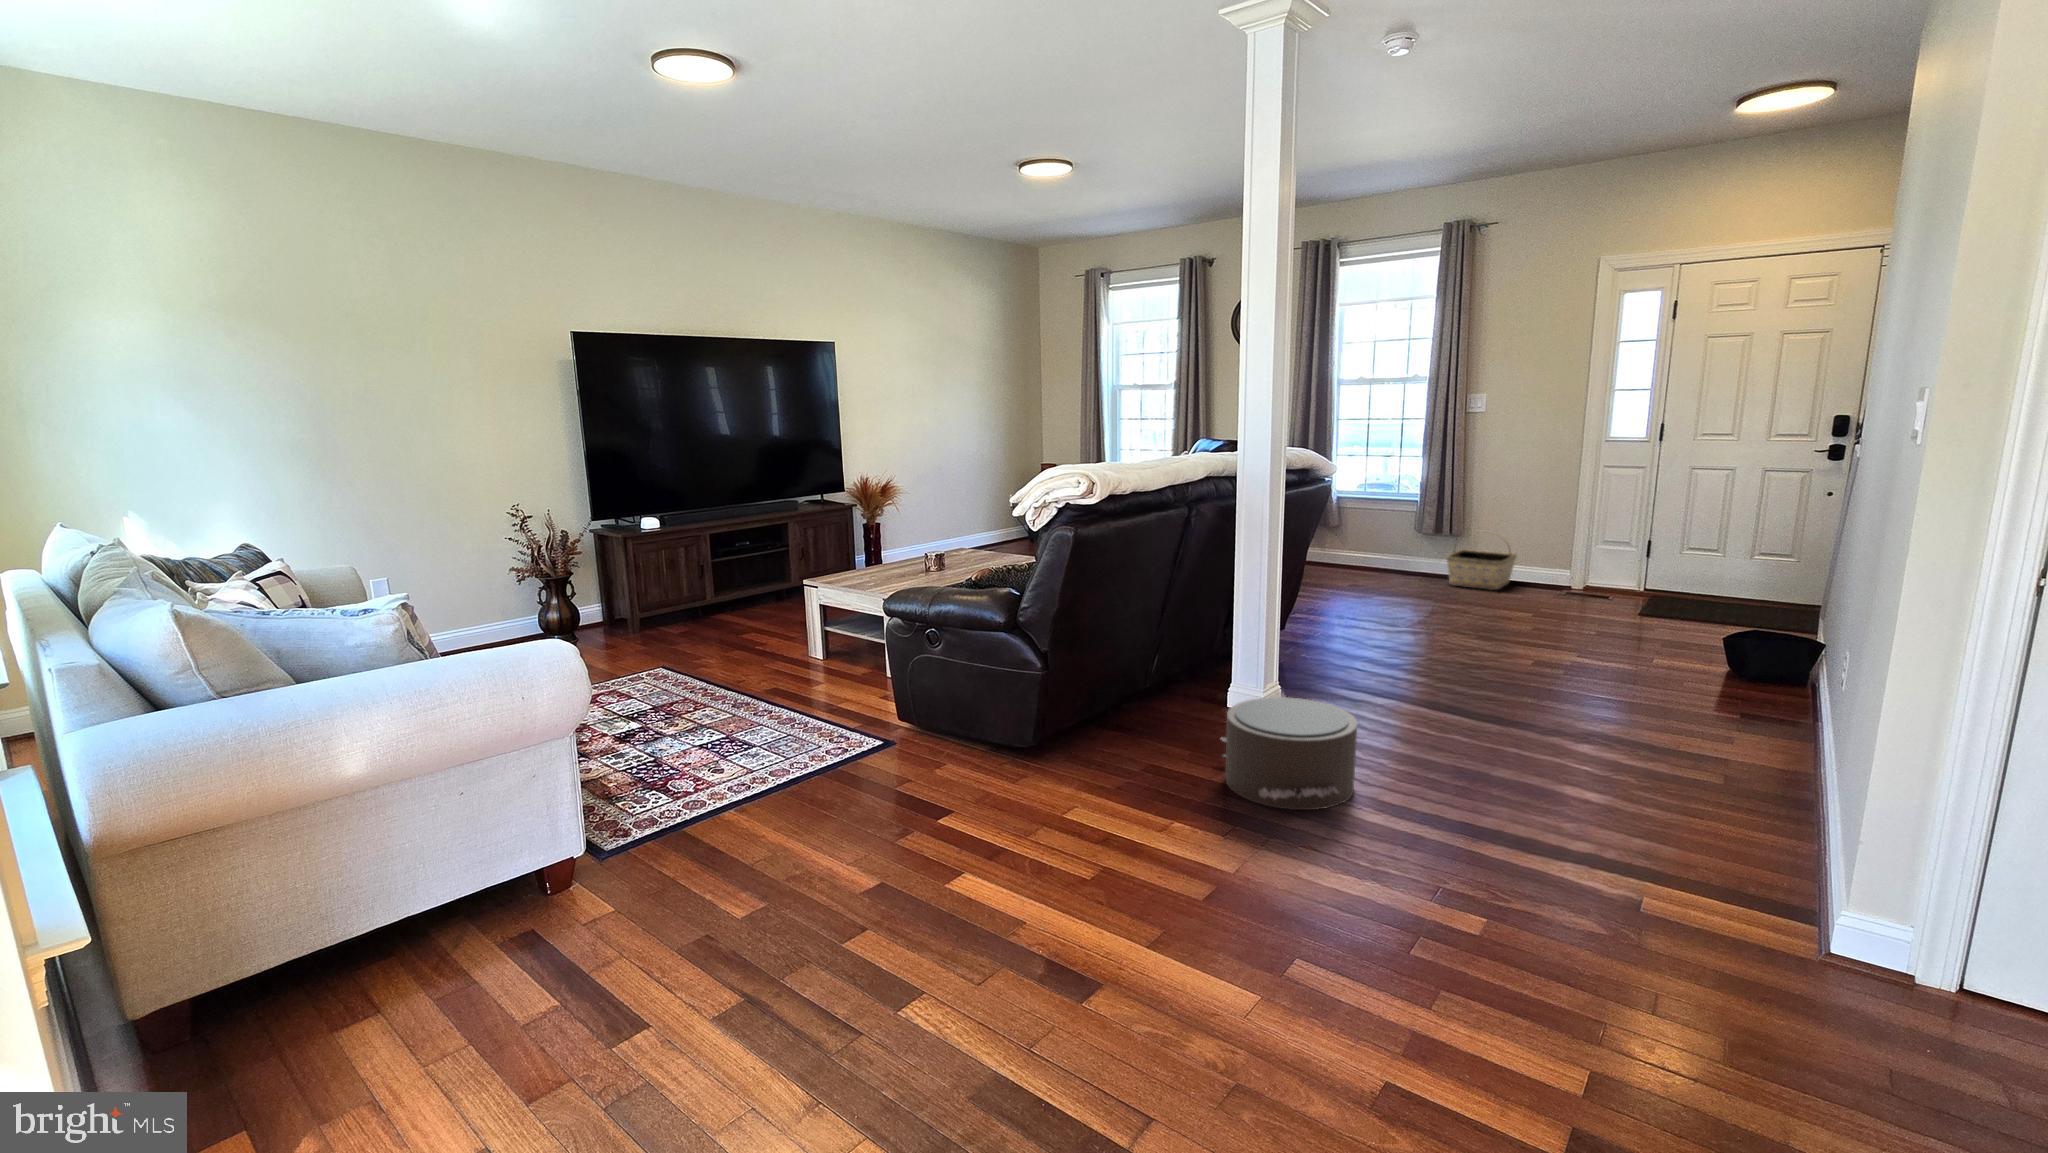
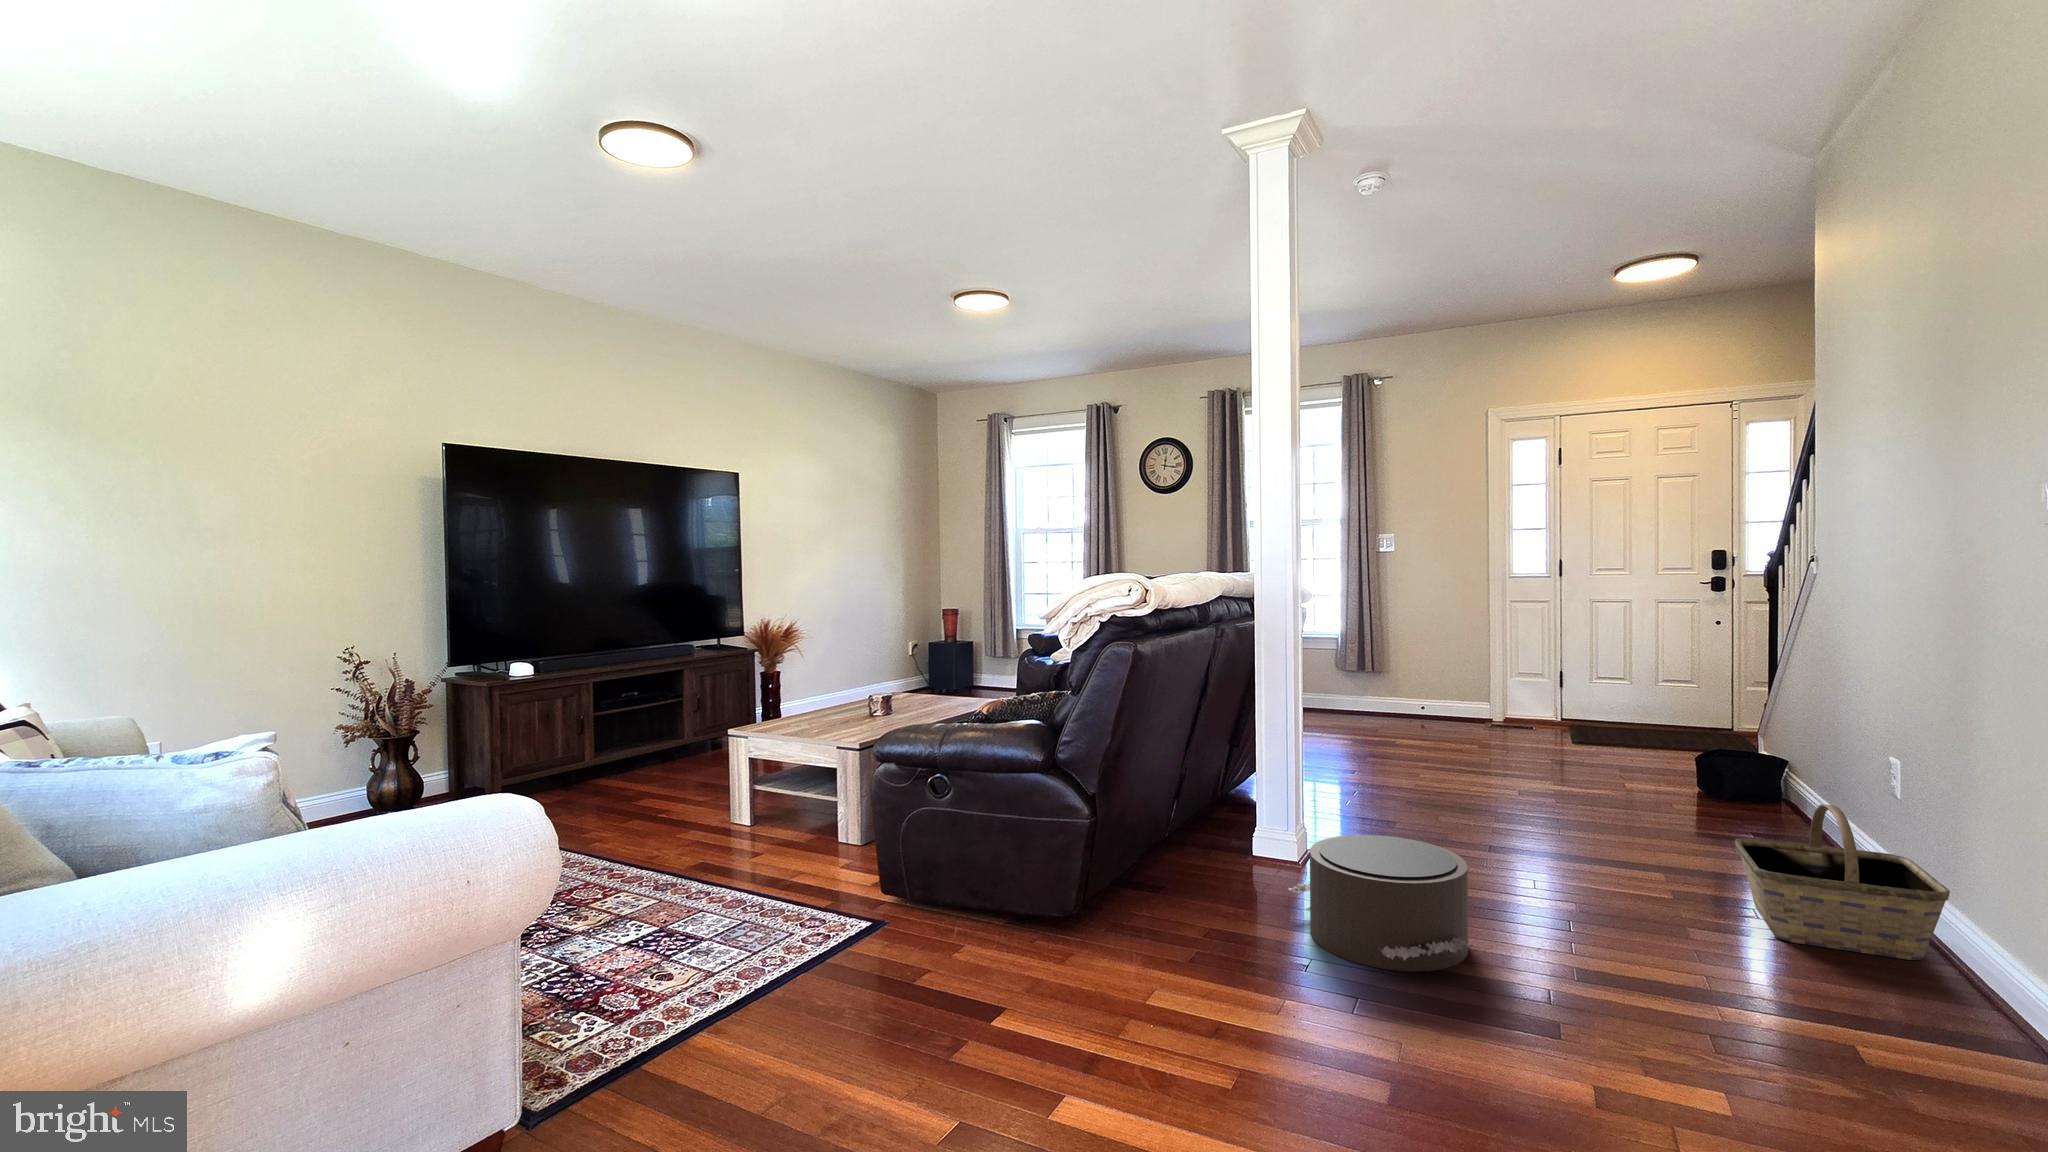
basket: present [1446,531,1517,590] -> present [1735,804,1950,960]

